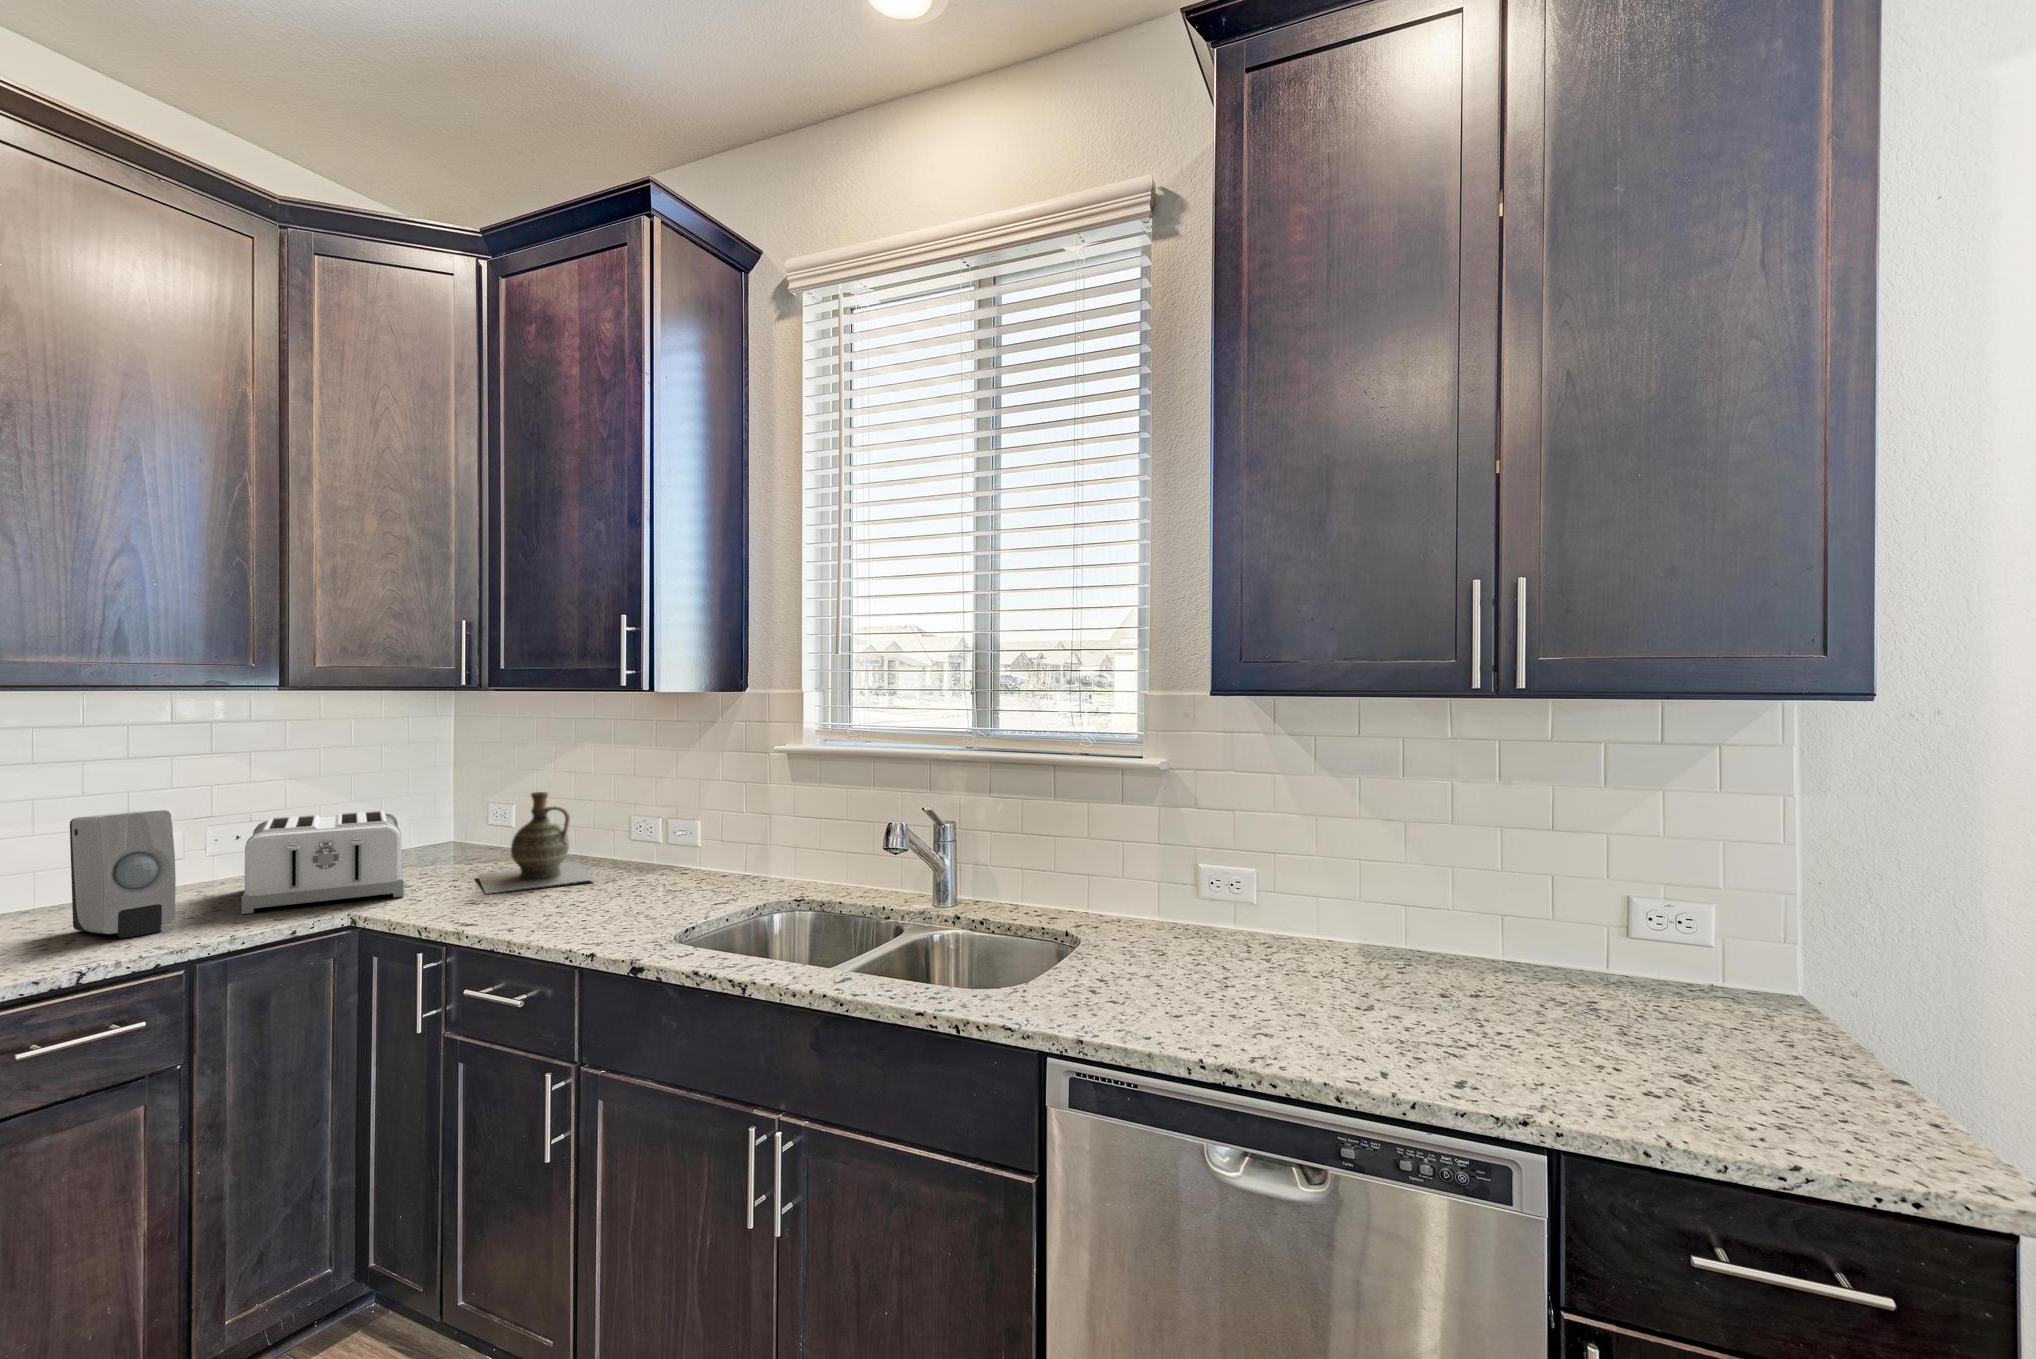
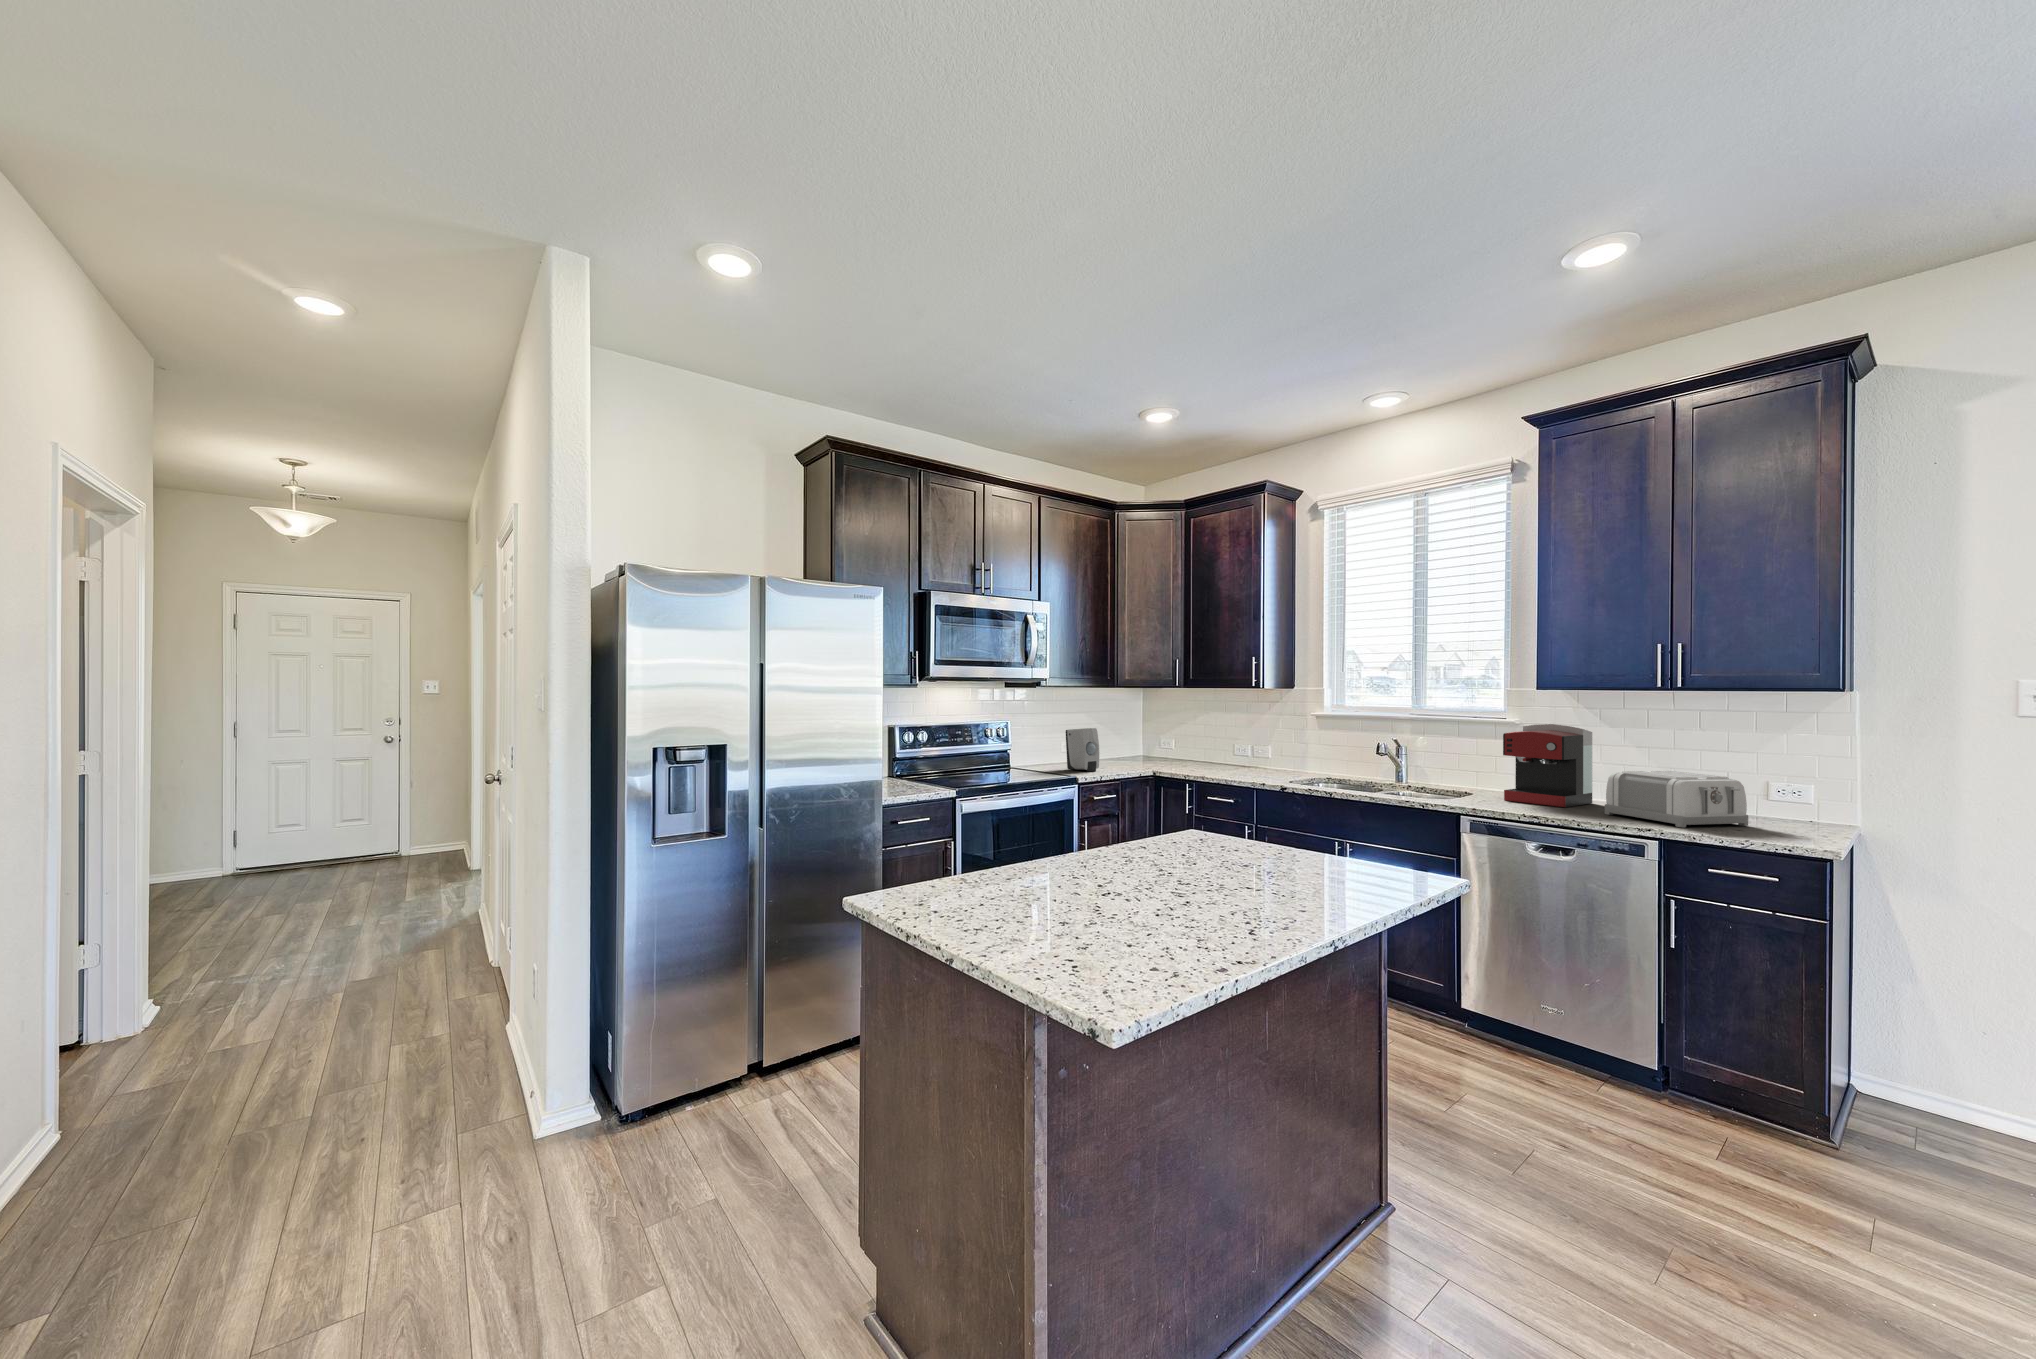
coffee maker: none [1143,776,1317,991] -> present [1503,724,1592,807]
ceramic jug: present [478,792,593,894] -> none [1177,731,1231,770]
toaster: present [241,811,404,914] -> present [1605,771,1748,828]

